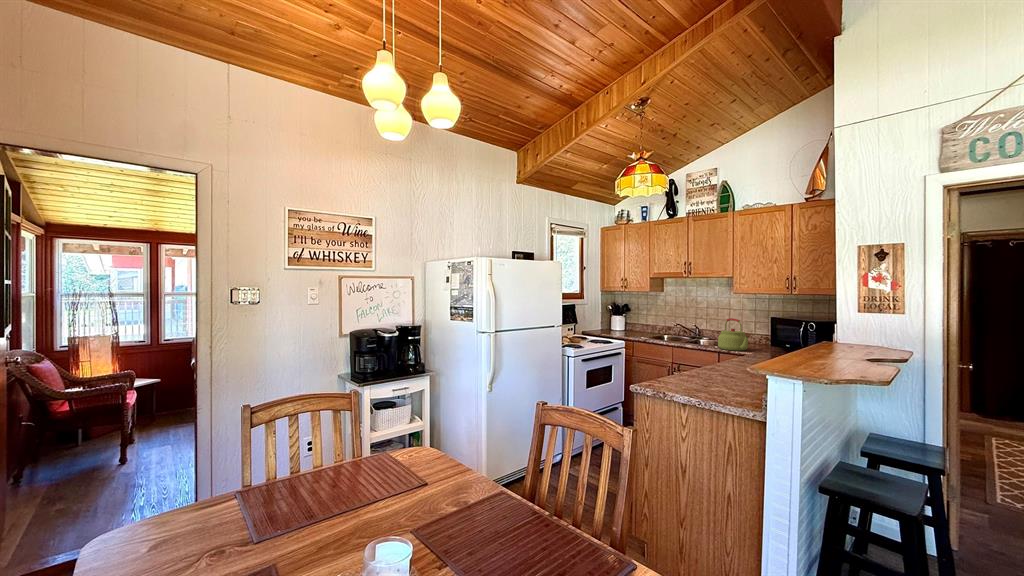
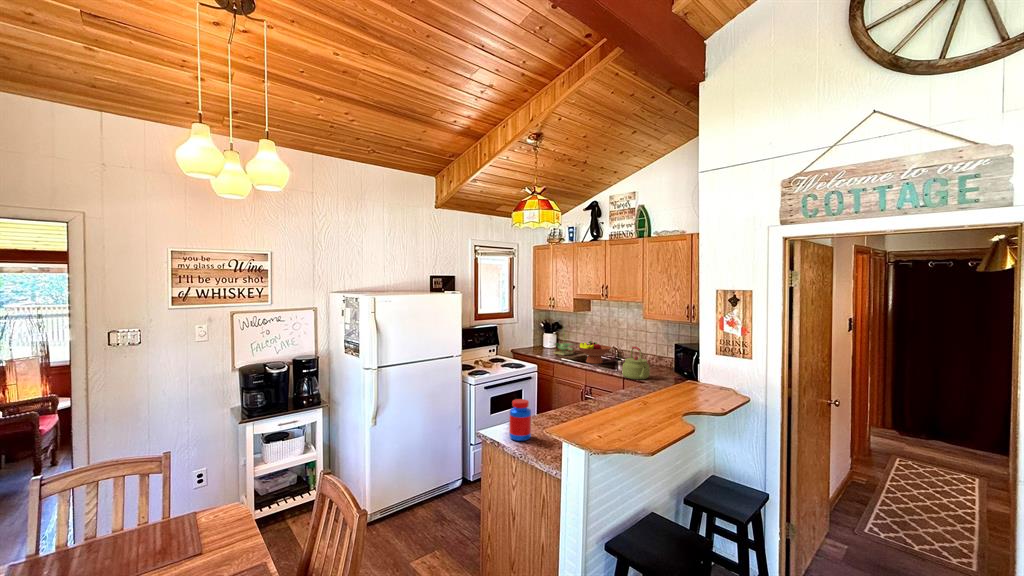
potted plant: none [618,307,649,335] -> present [554,343,573,355]
fruit bowl: none [657,318,693,340] -> present [578,341,611,364]
jar: none [676,350,701,392] -> present [509,399,531,441]

